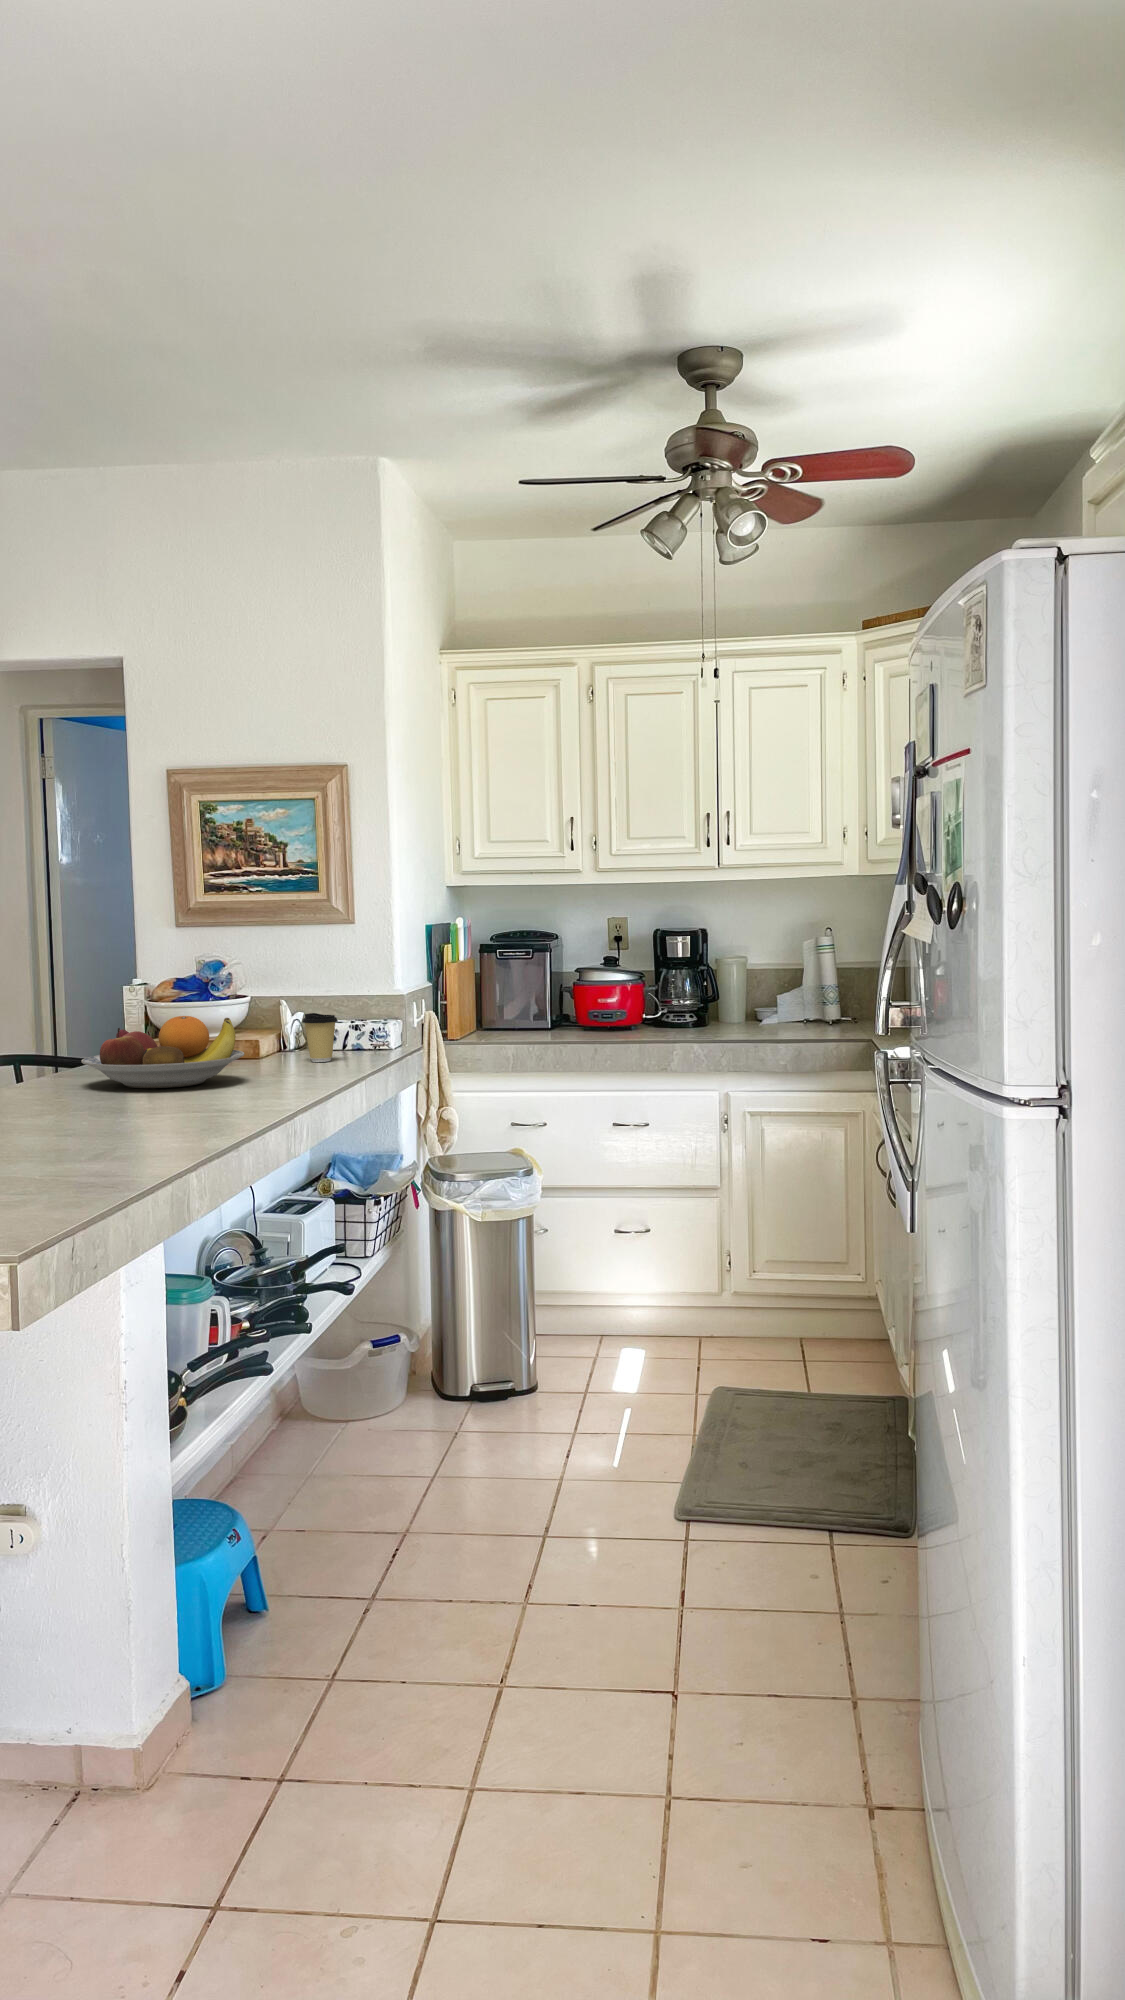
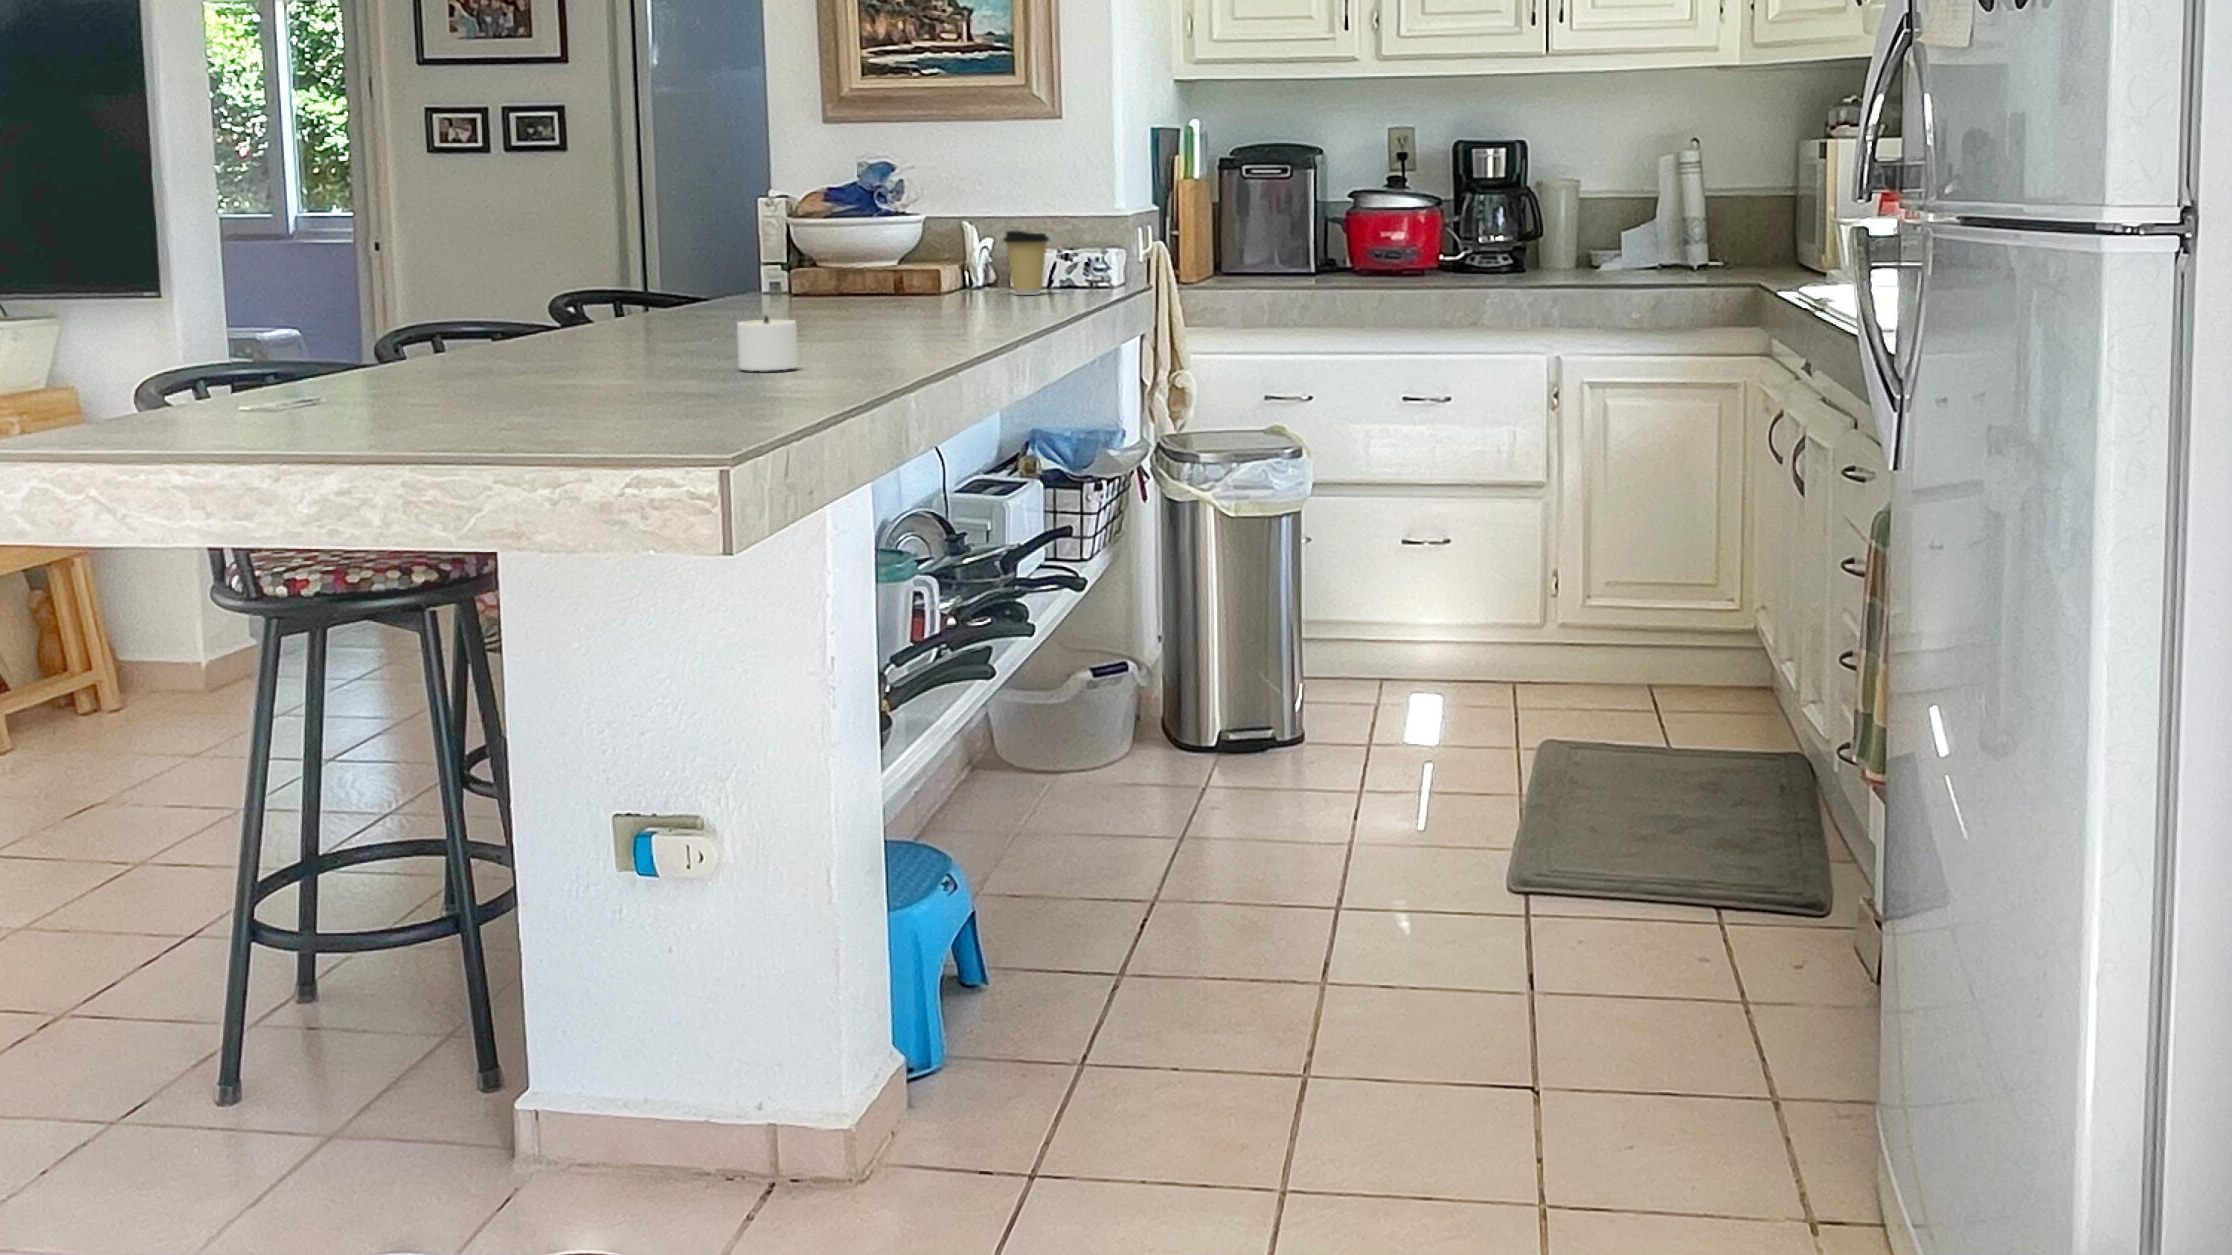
fruit bowl: present [81,1016,244,1088] -> none [724,220,938,313]
candle: none [51,1124,120,1168] -> present [737,316,798,371]

